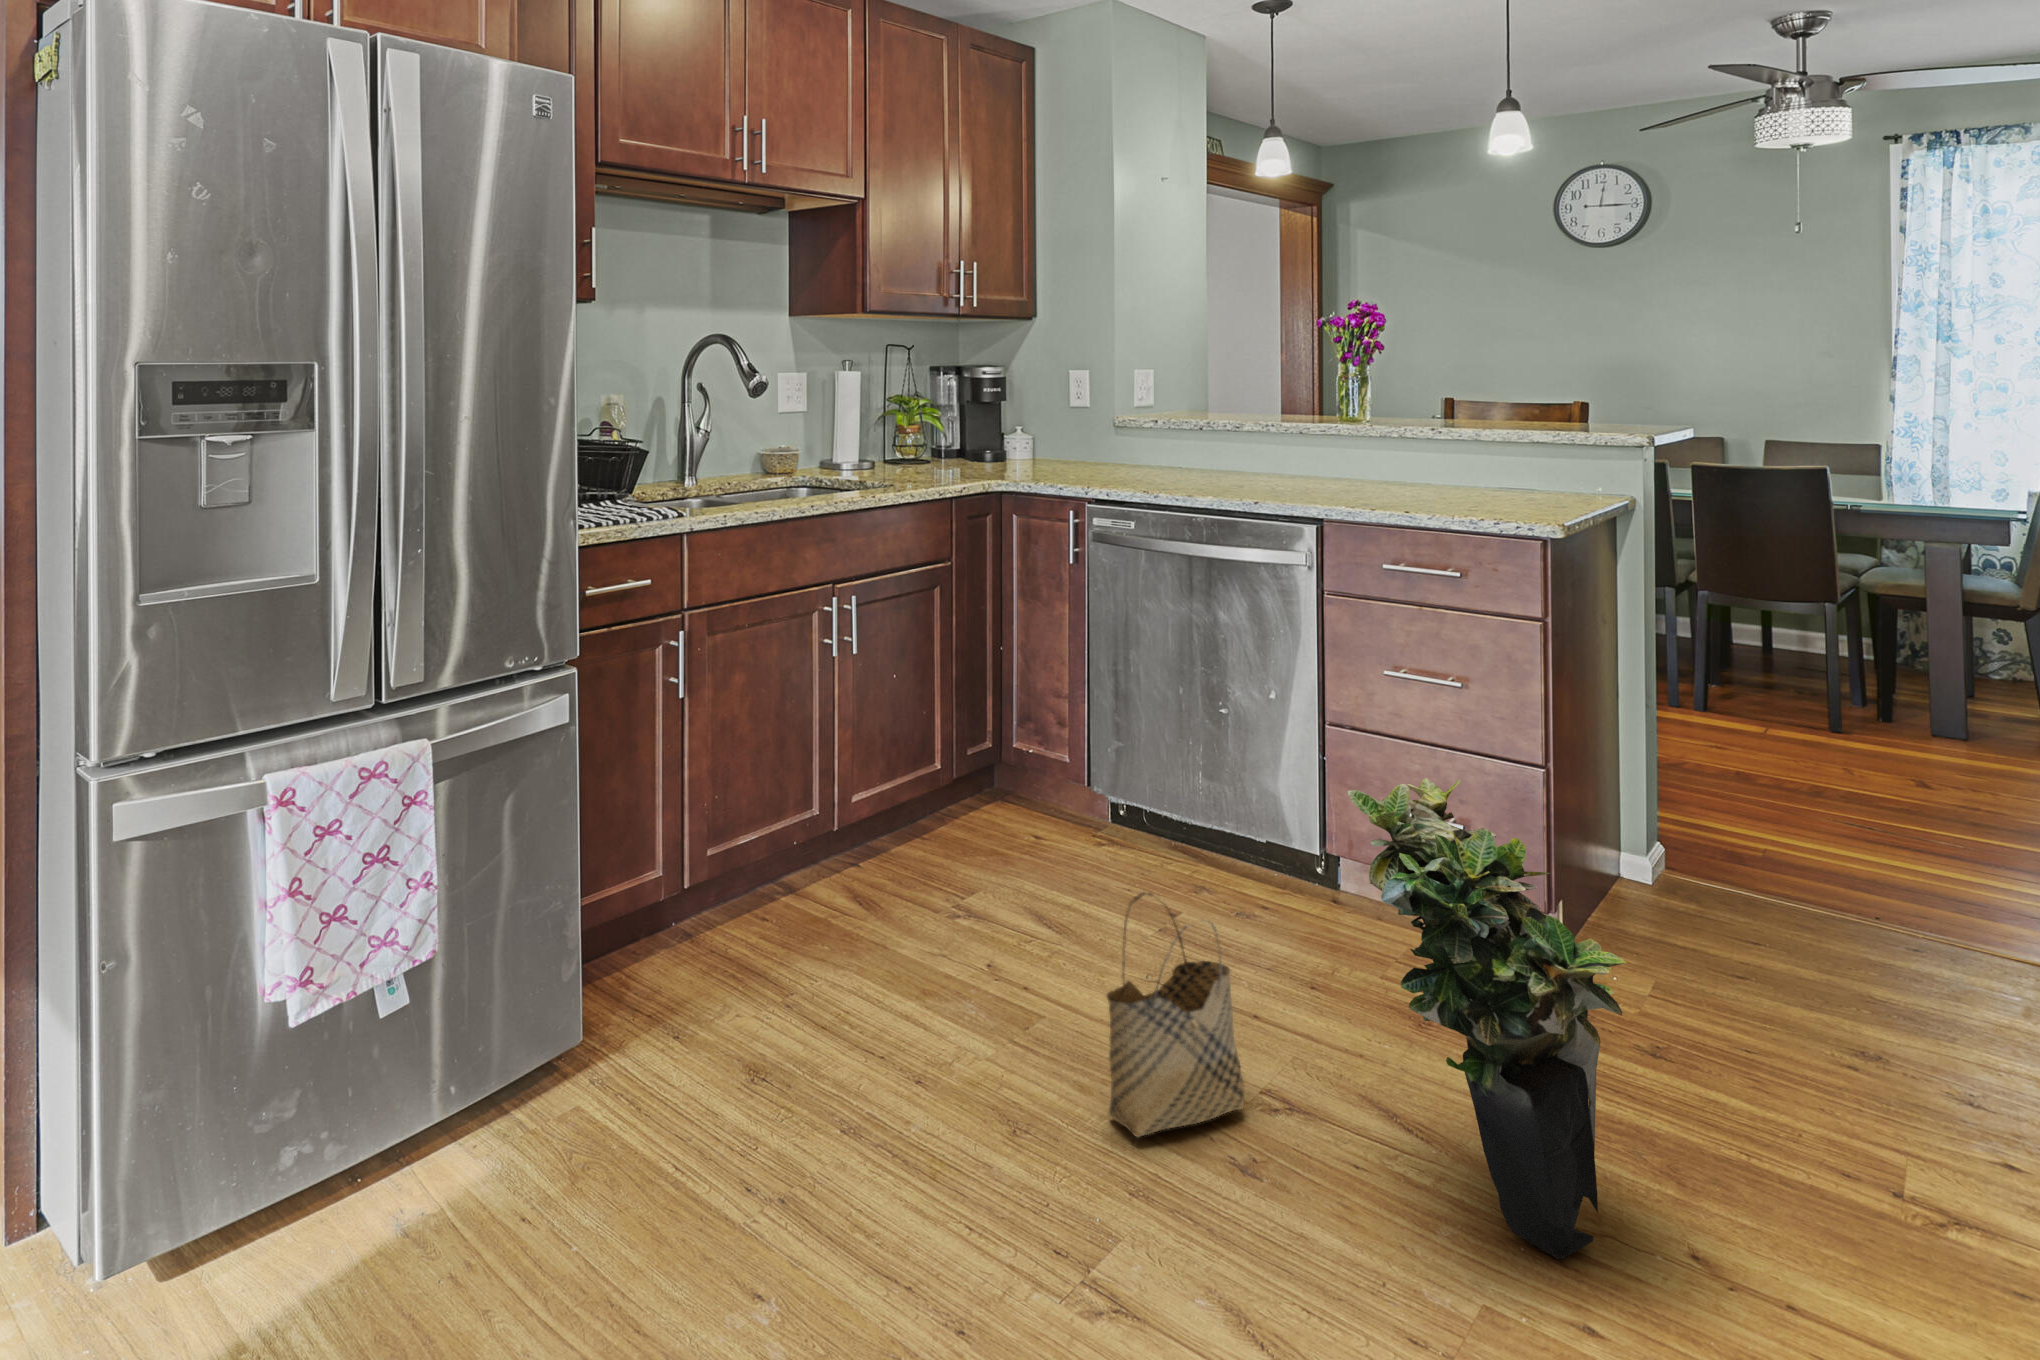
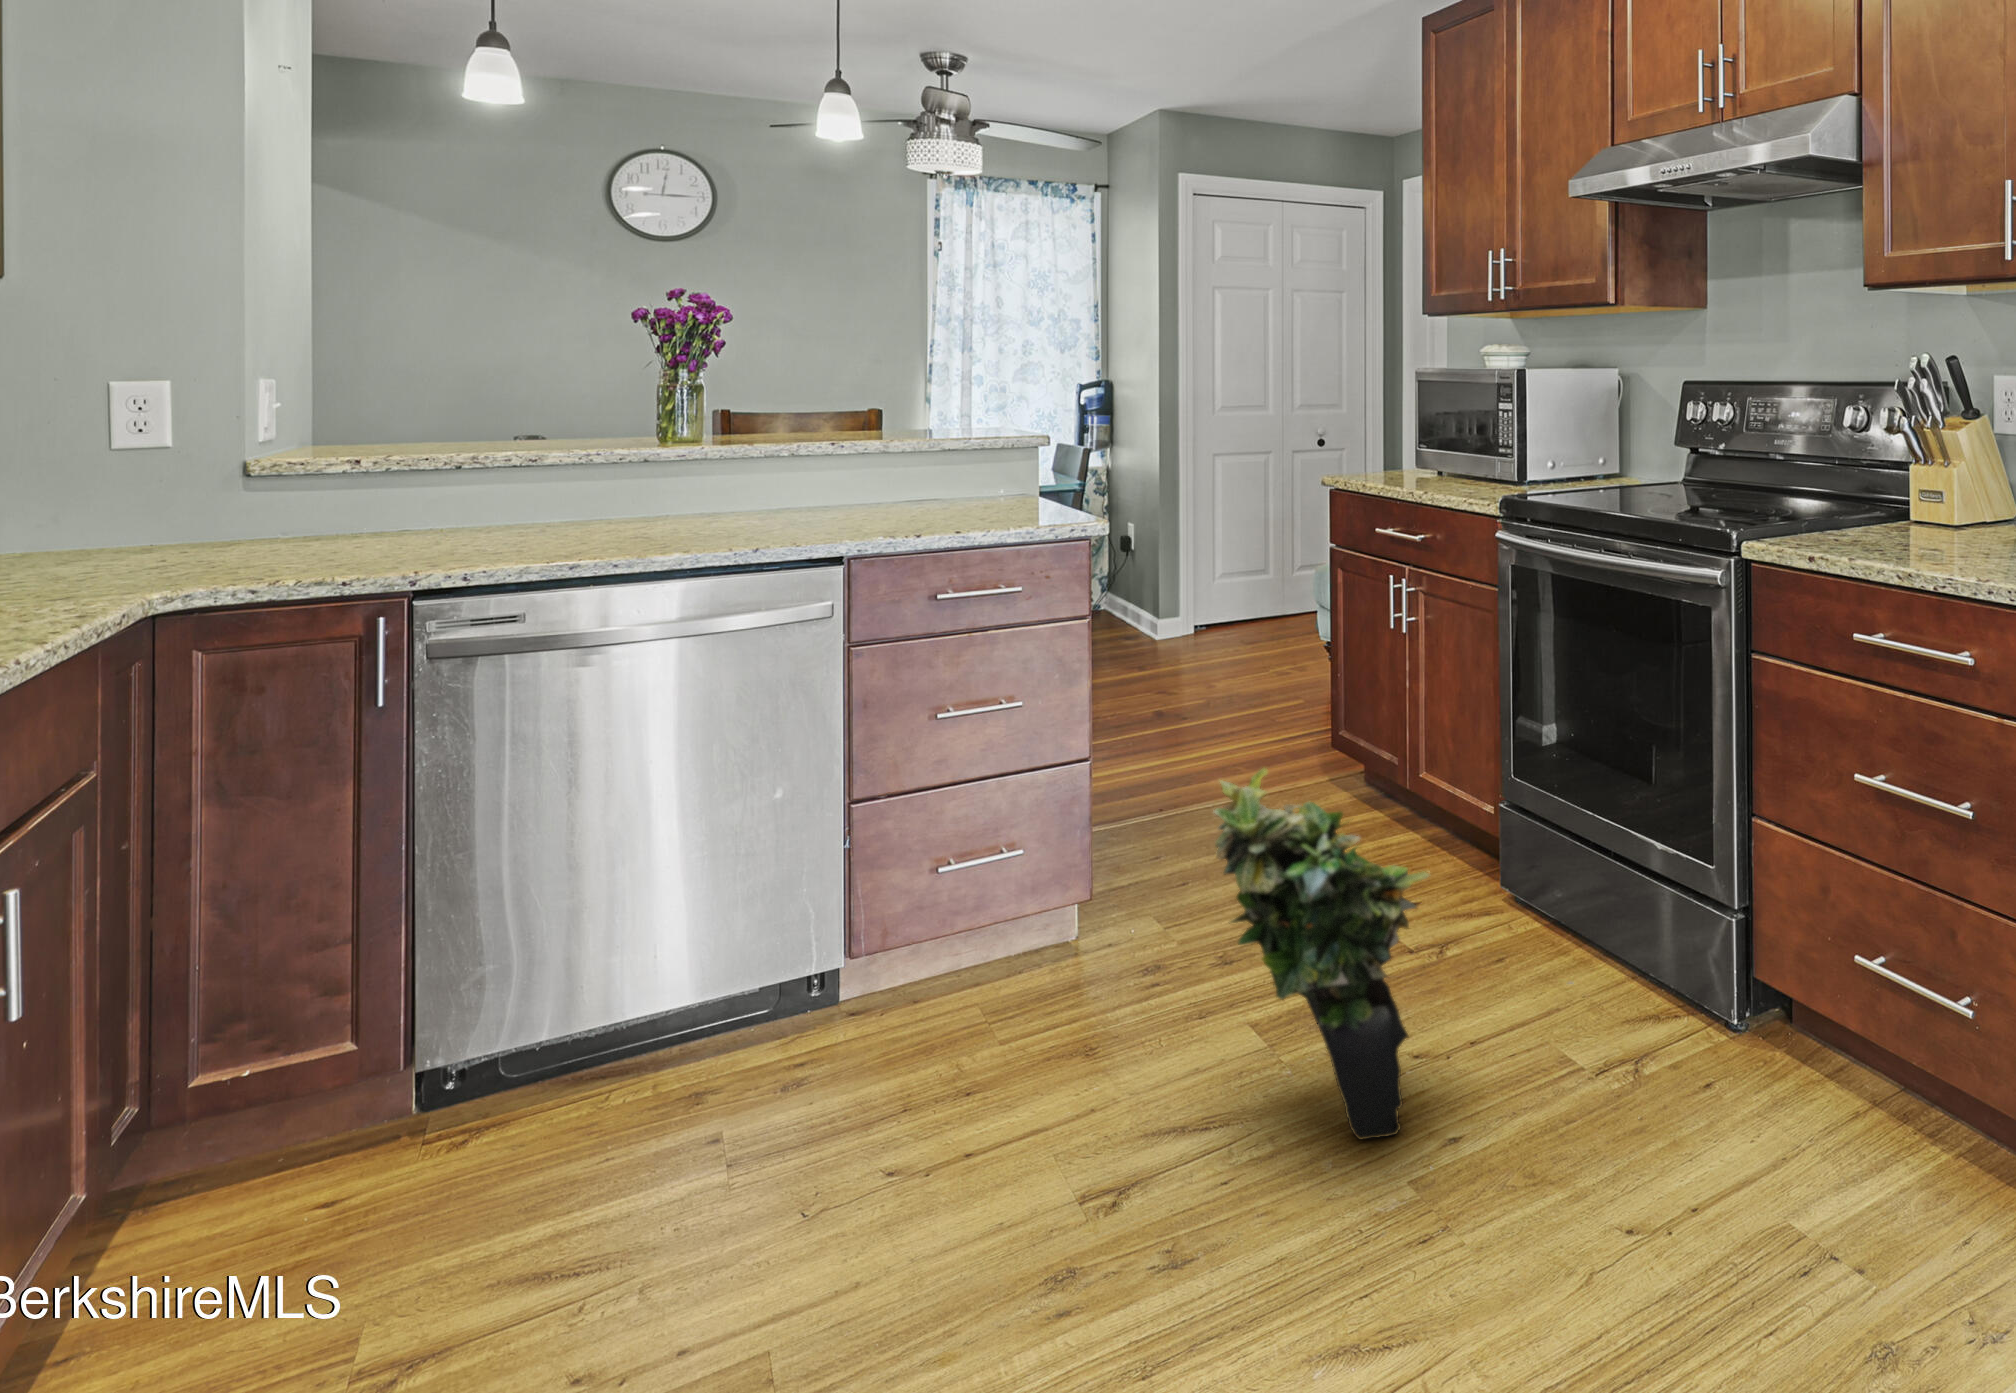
woven basket: present [1107,892,1244,1137] -> none [1003,1013,1112,1315]

